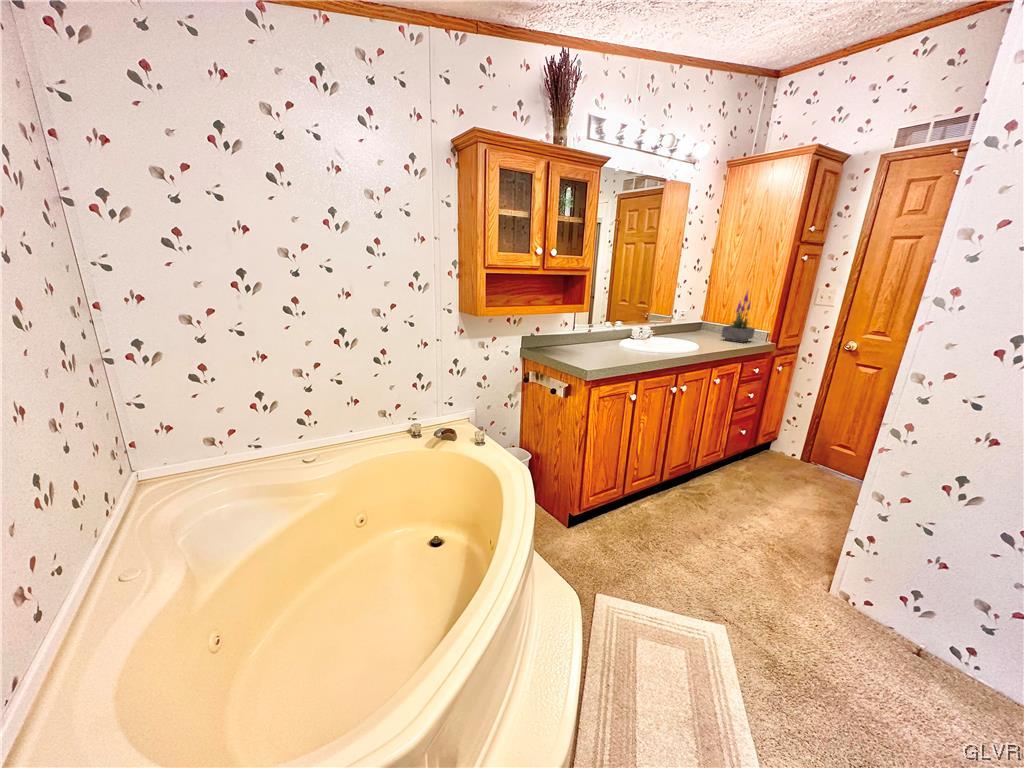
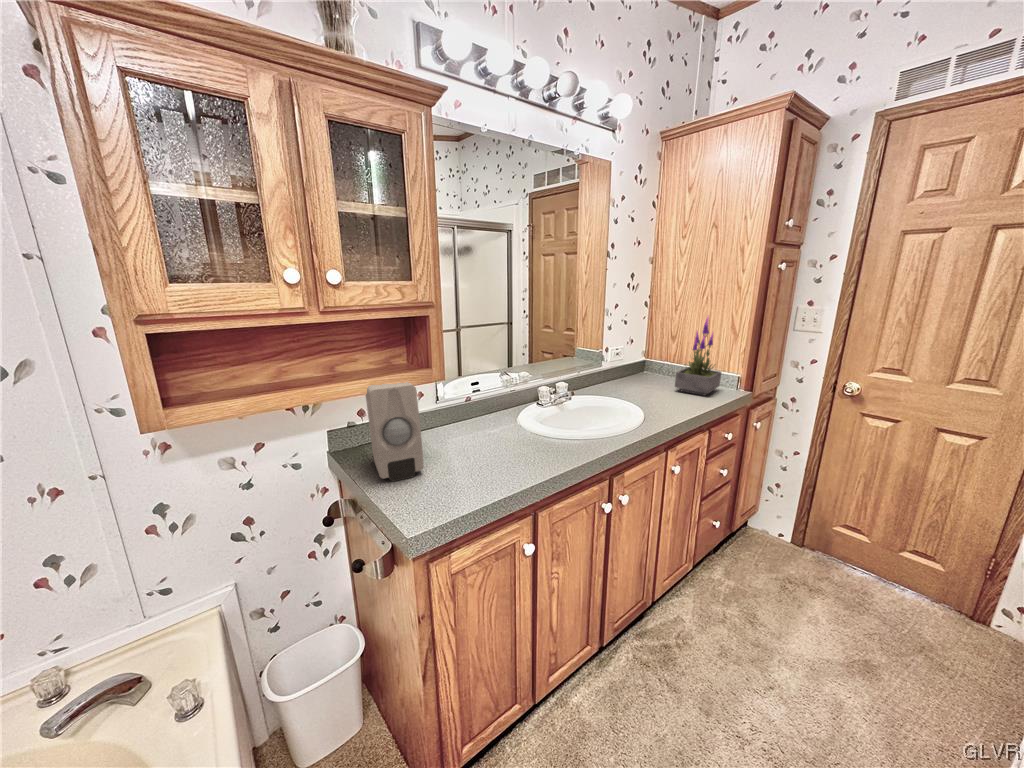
soap dispenser: none [549,308,582,358] -> present [366,382,423,481]

